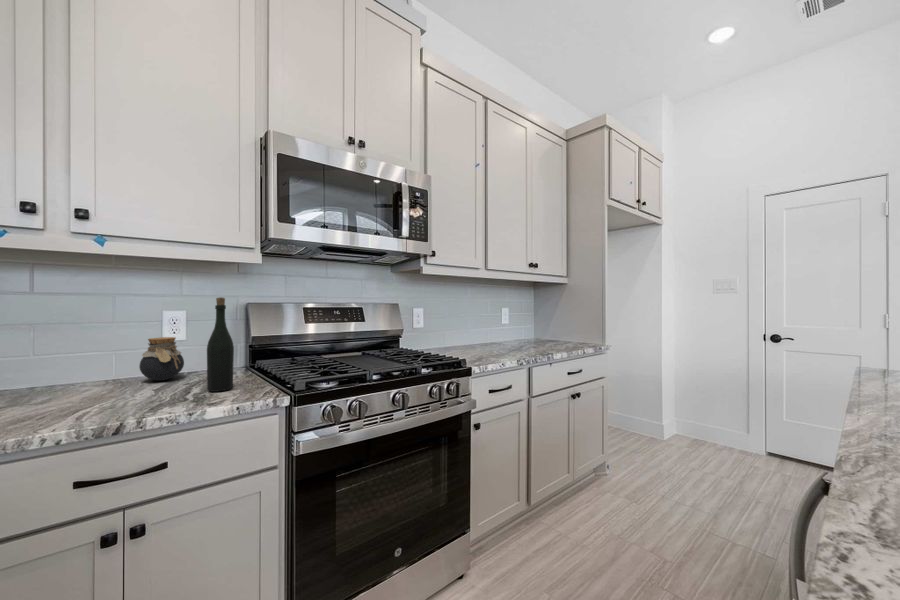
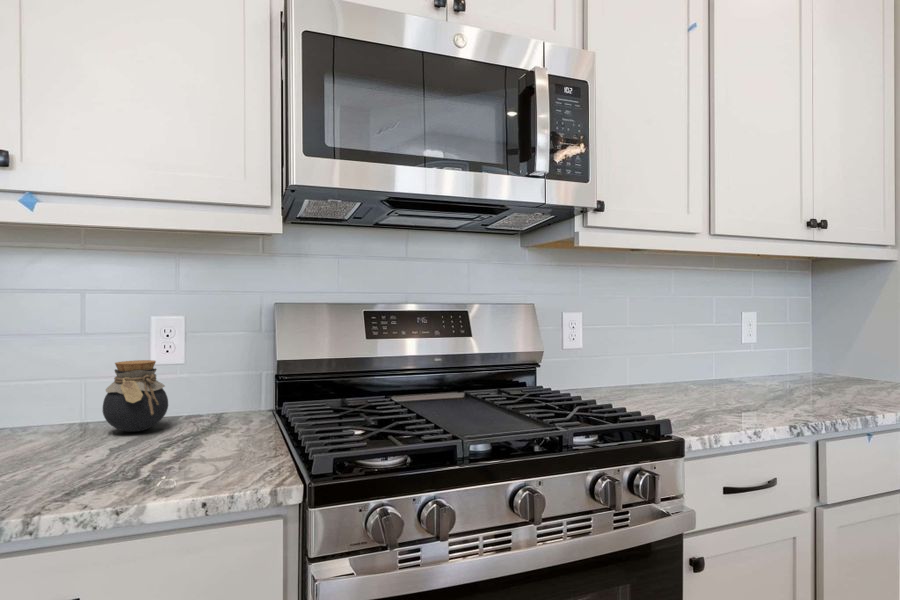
bottle: present [207,297,234,392] -> none [178,292,222,463]

